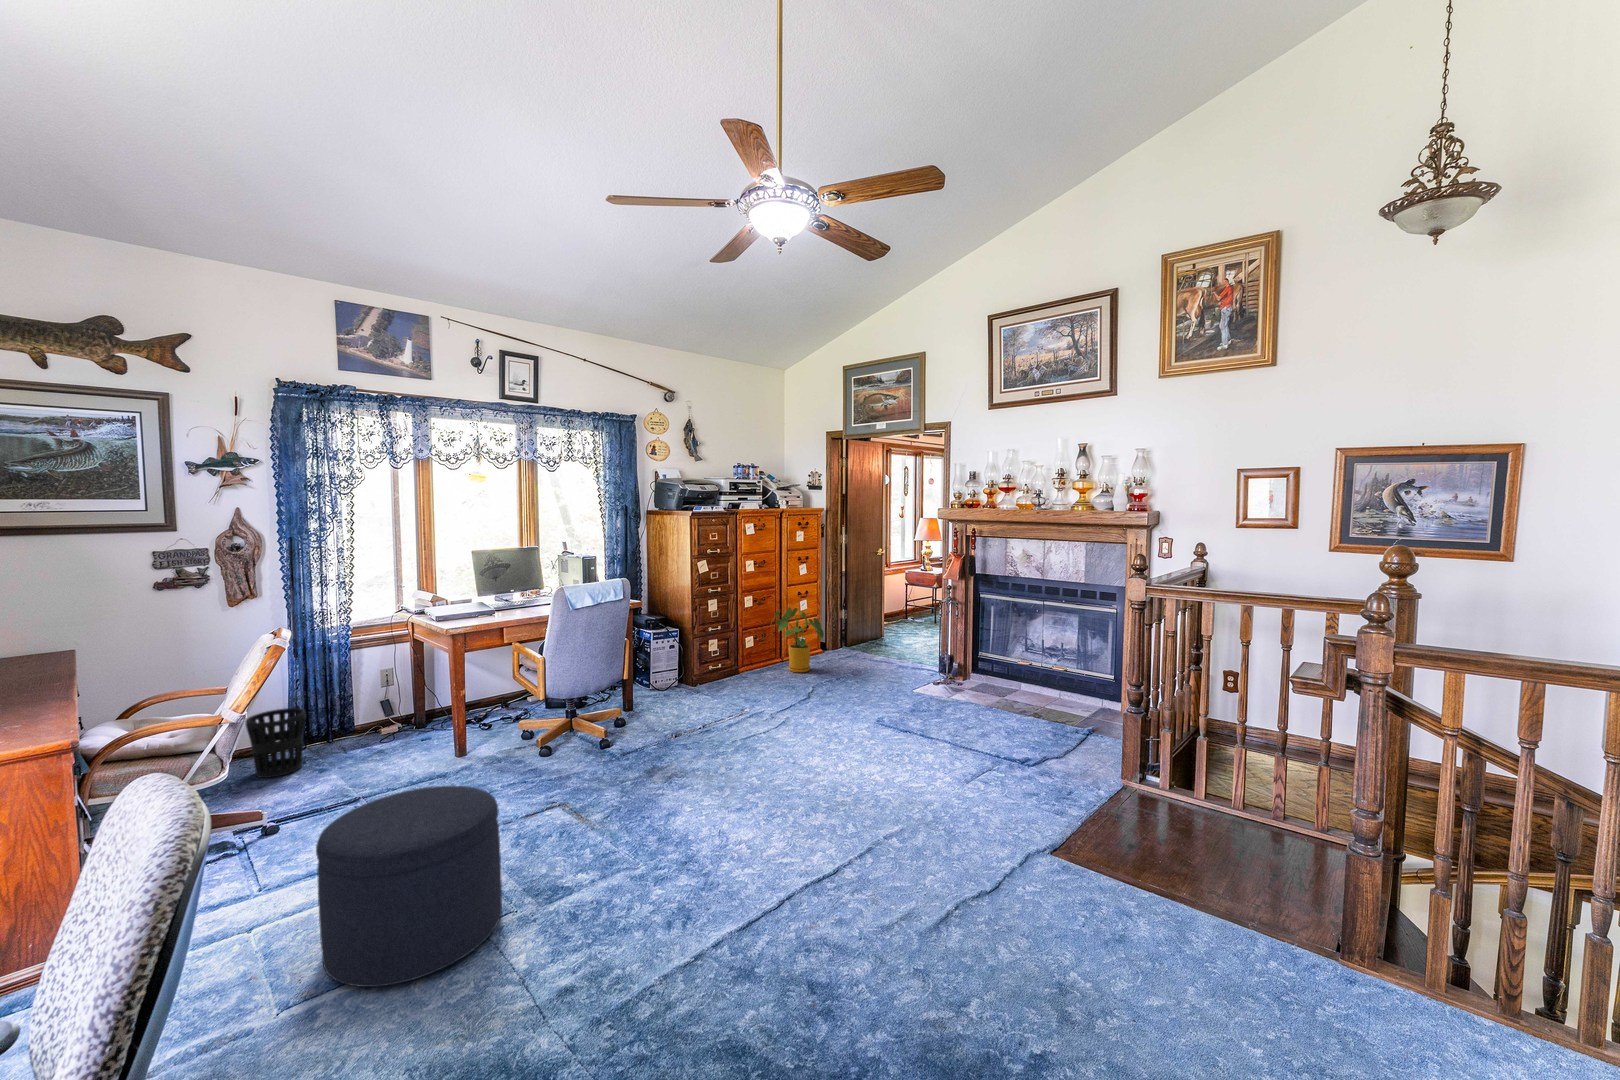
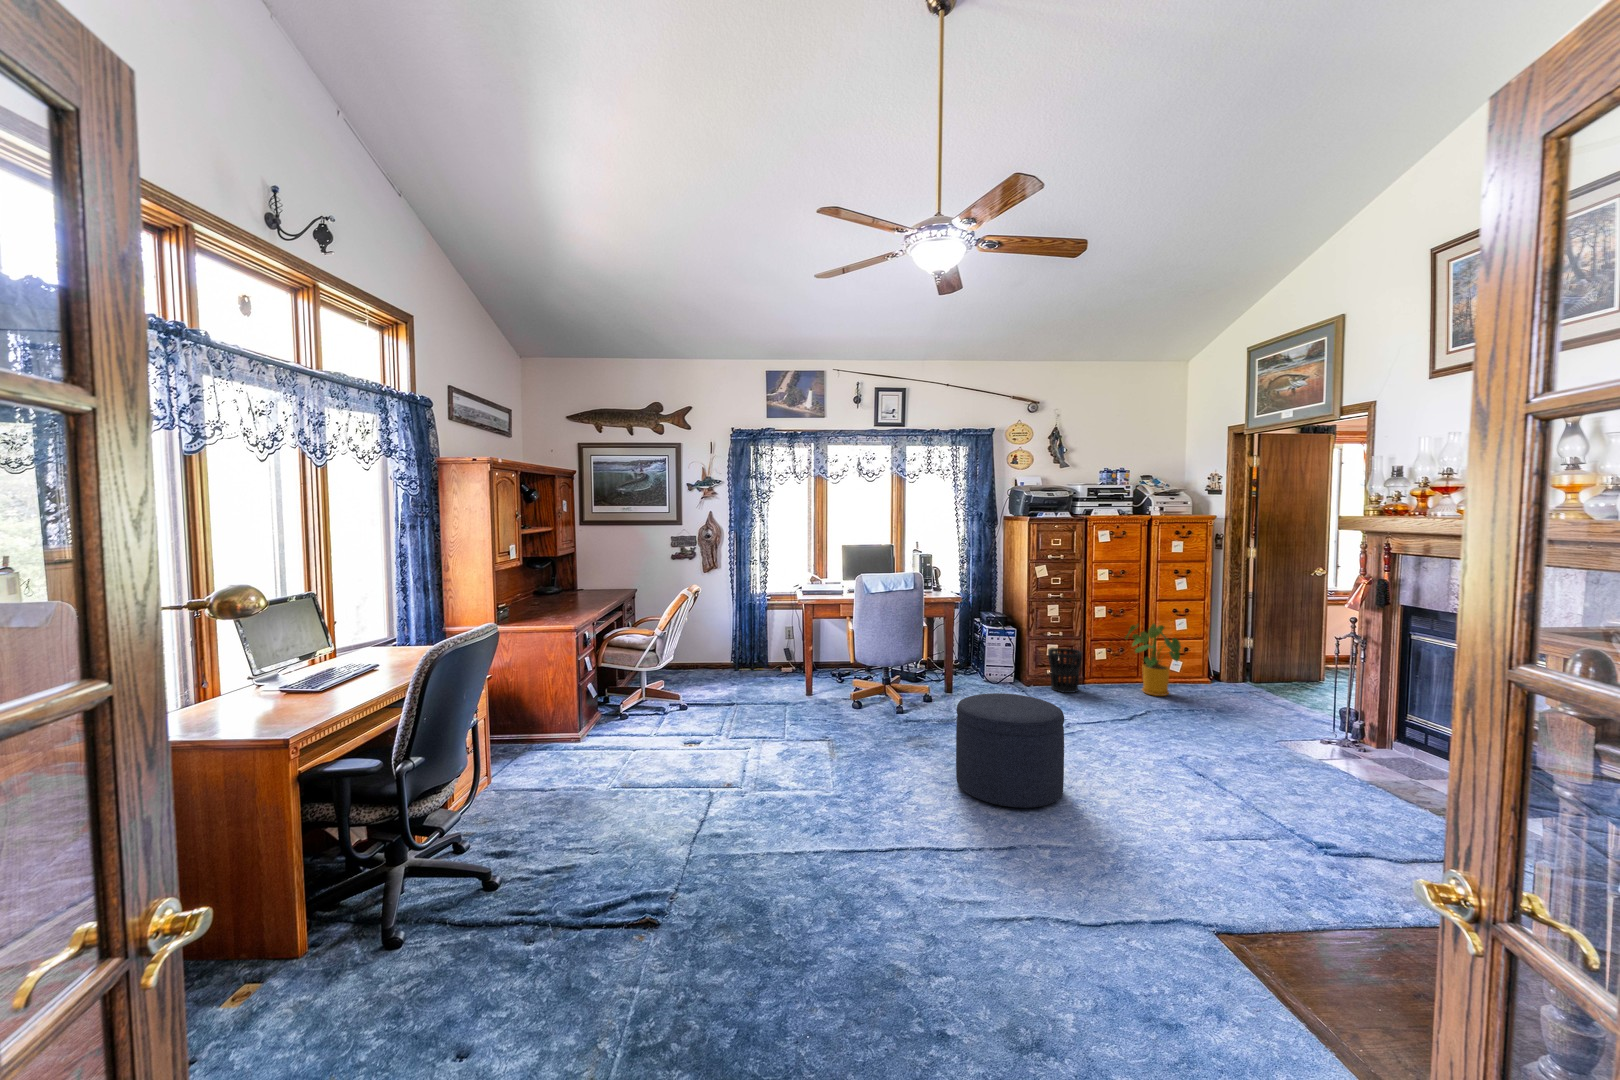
wastebasket: present [245,708,306,778] -> present [1048,648,1083,693]
ottoman: present [316,786,502,987] -> present [956,693,1064,808]

